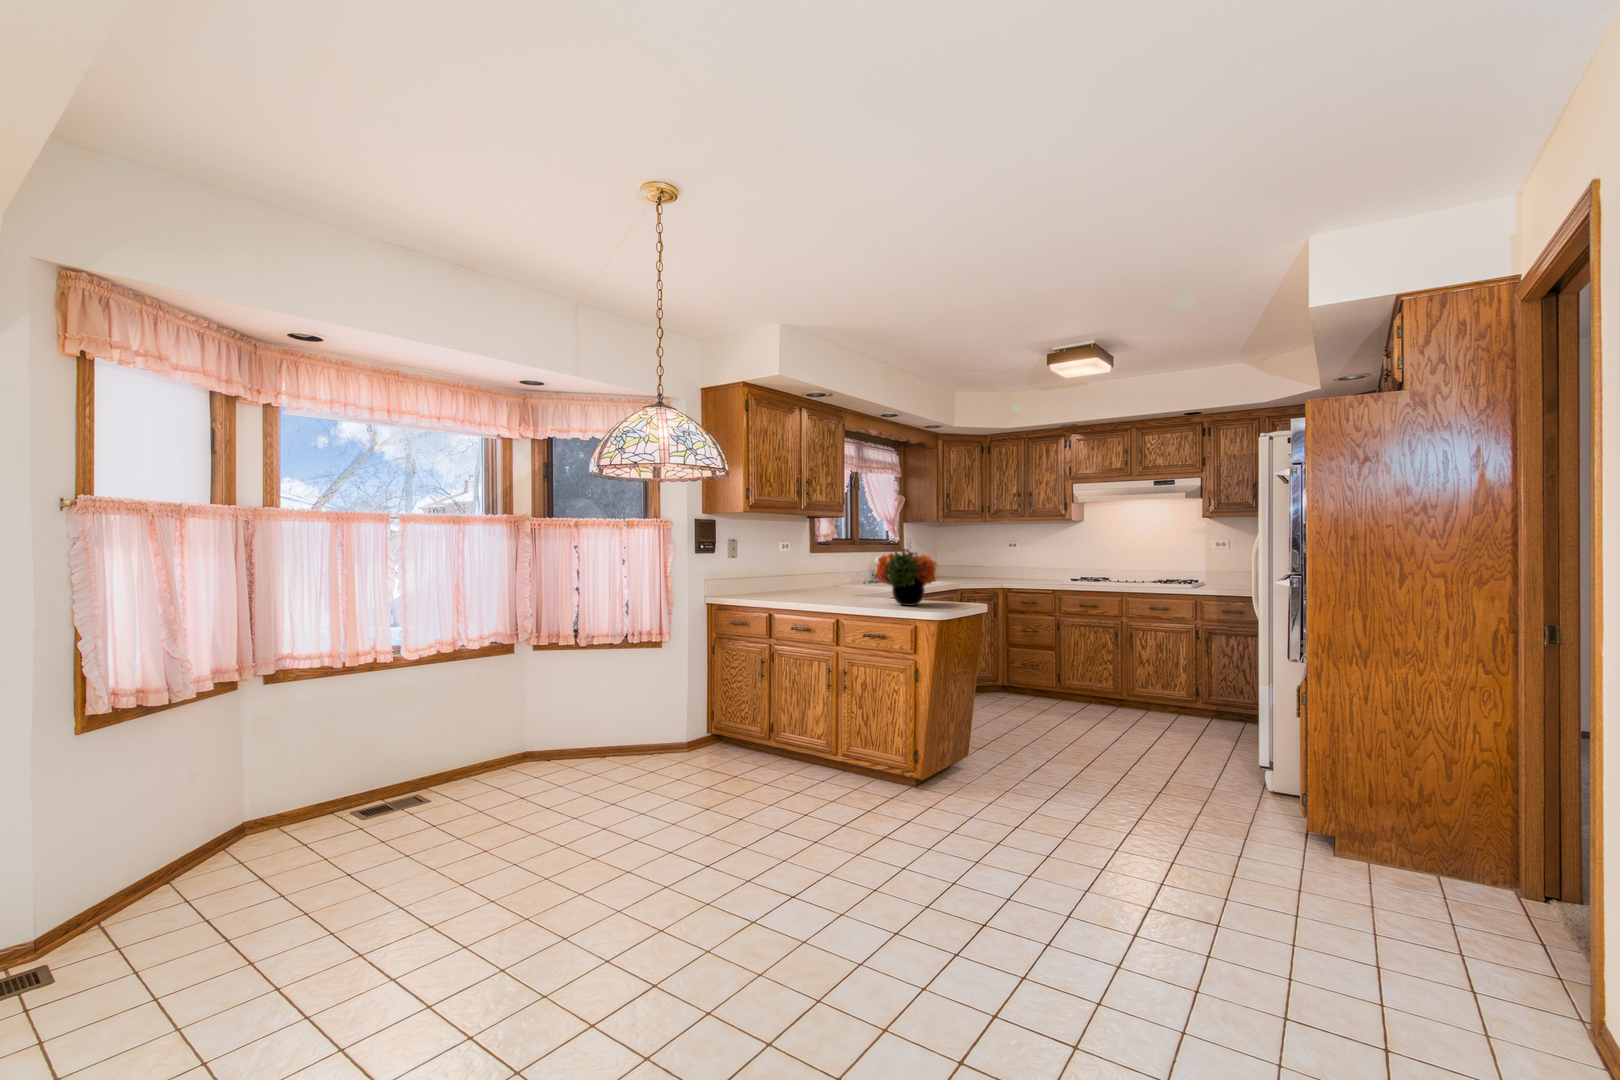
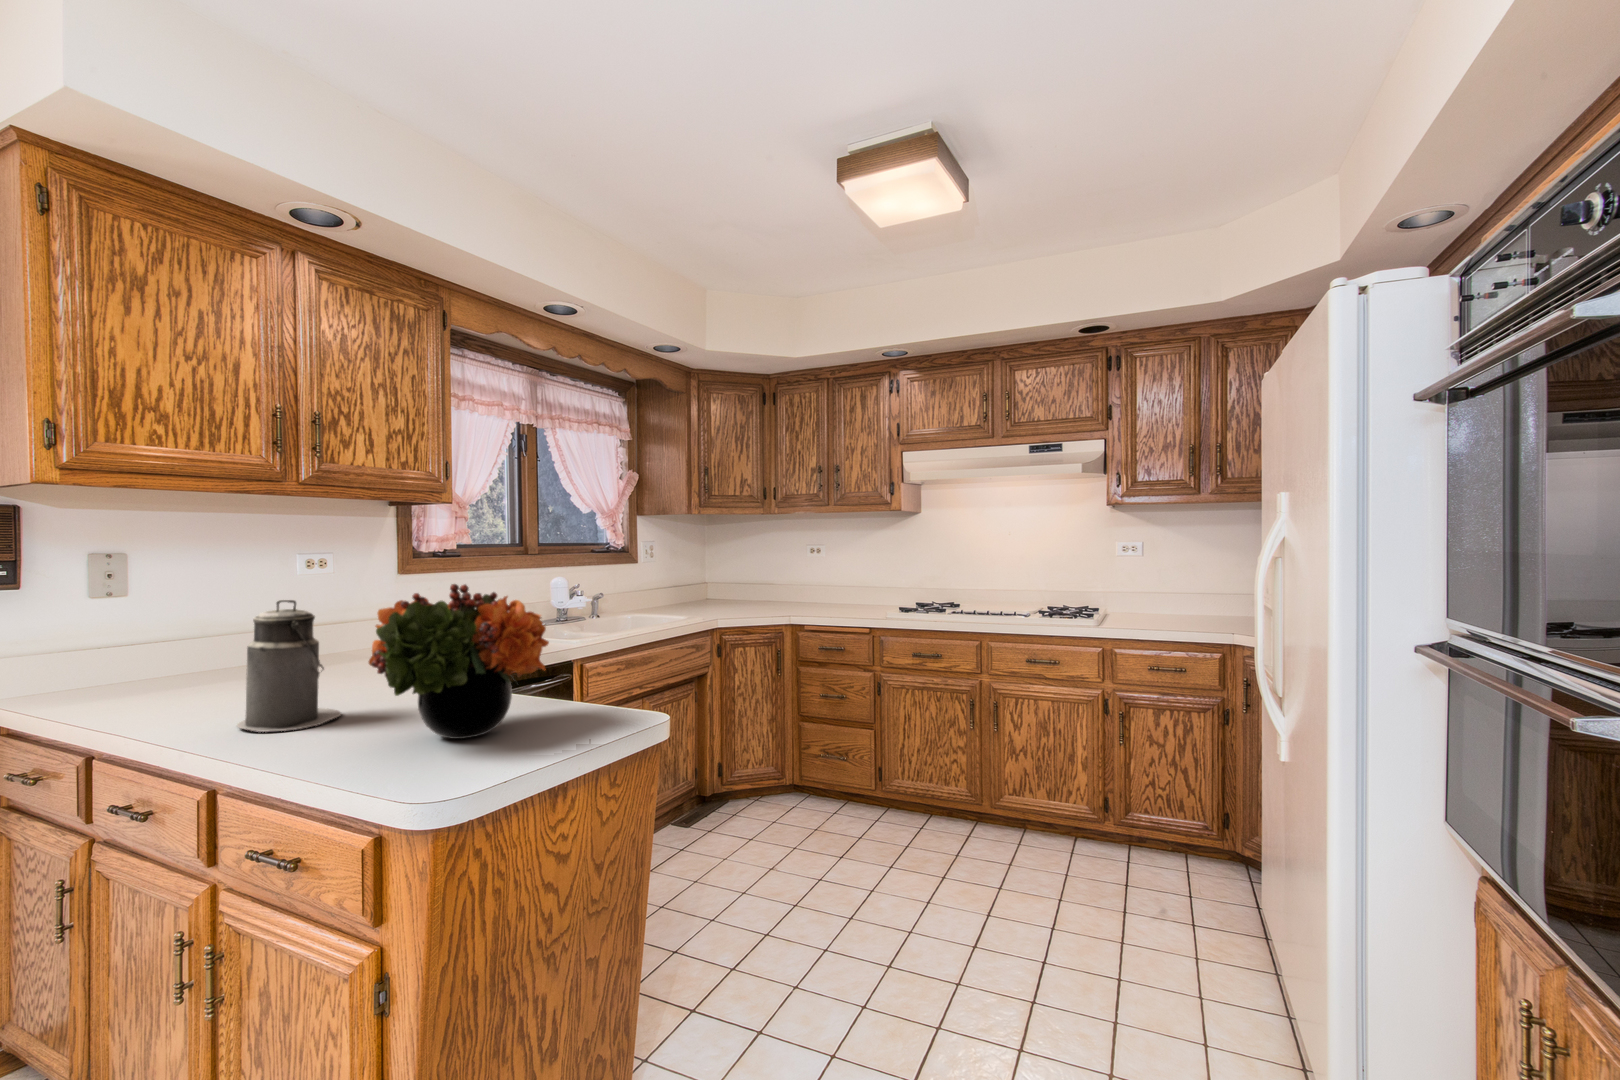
canister: none [816,555,850,603] -> present [237,600,341,732]

